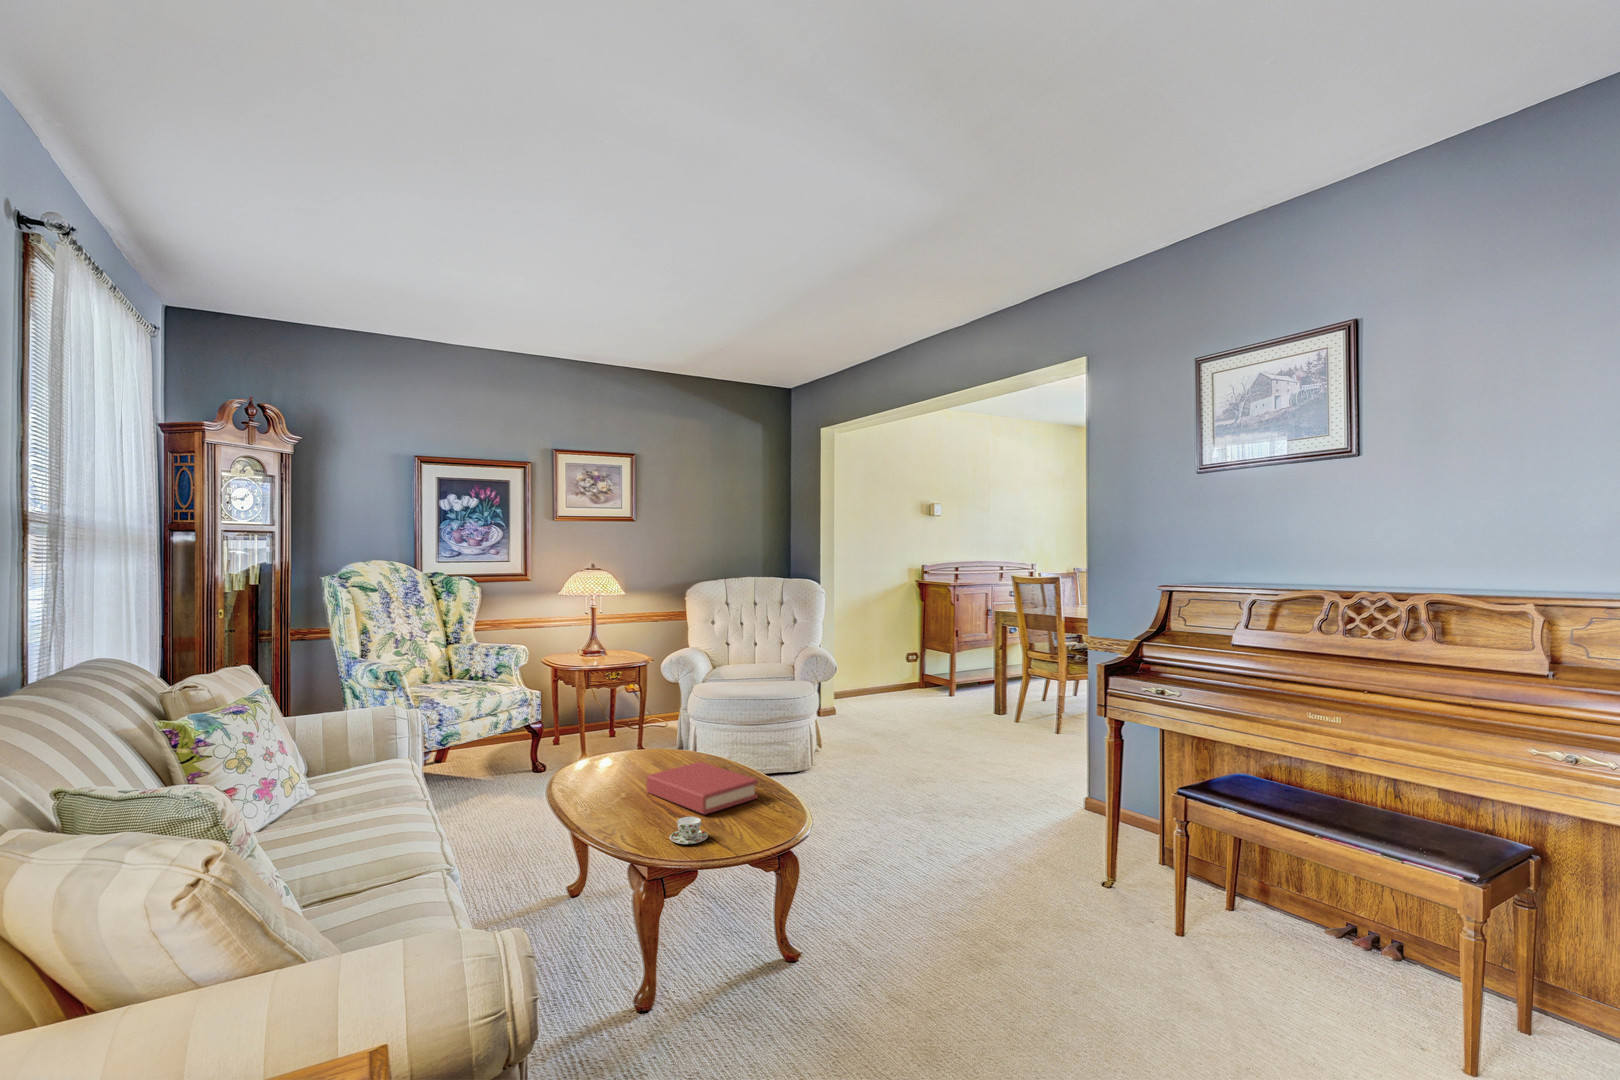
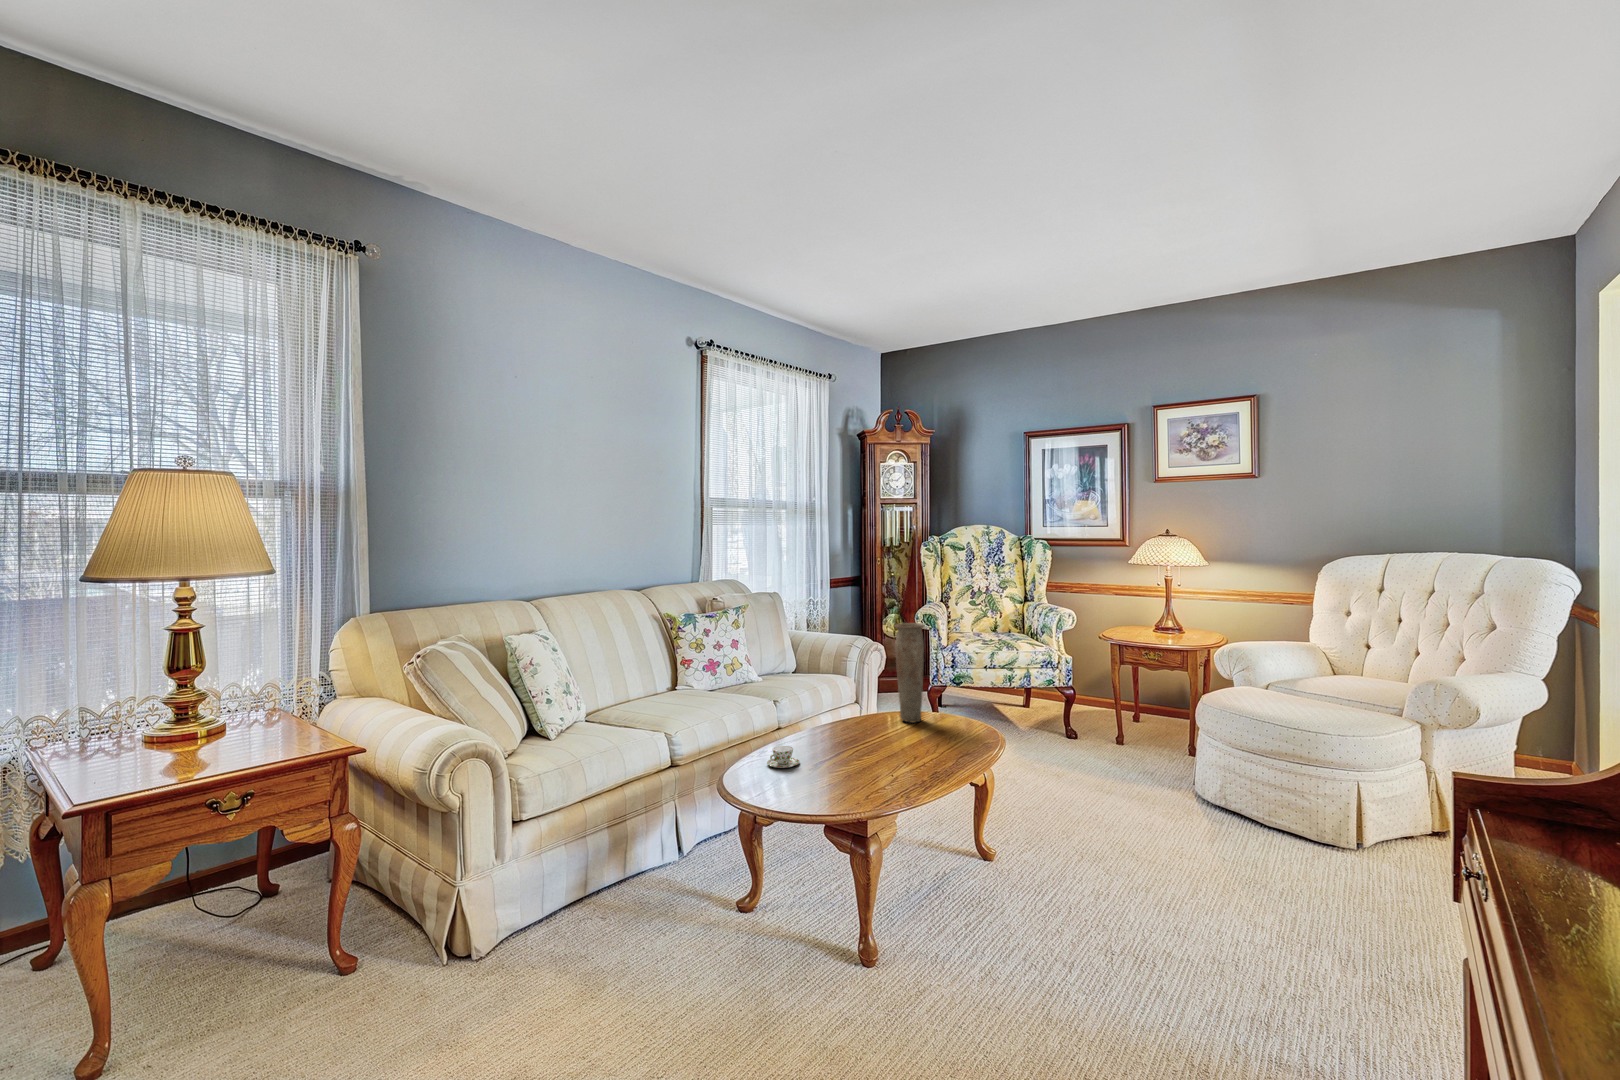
vase: none [632,663,665,771] -> present [895,623,925,723]
hardback book: present [647,762,758,814] -> none [830,717,918,763]

